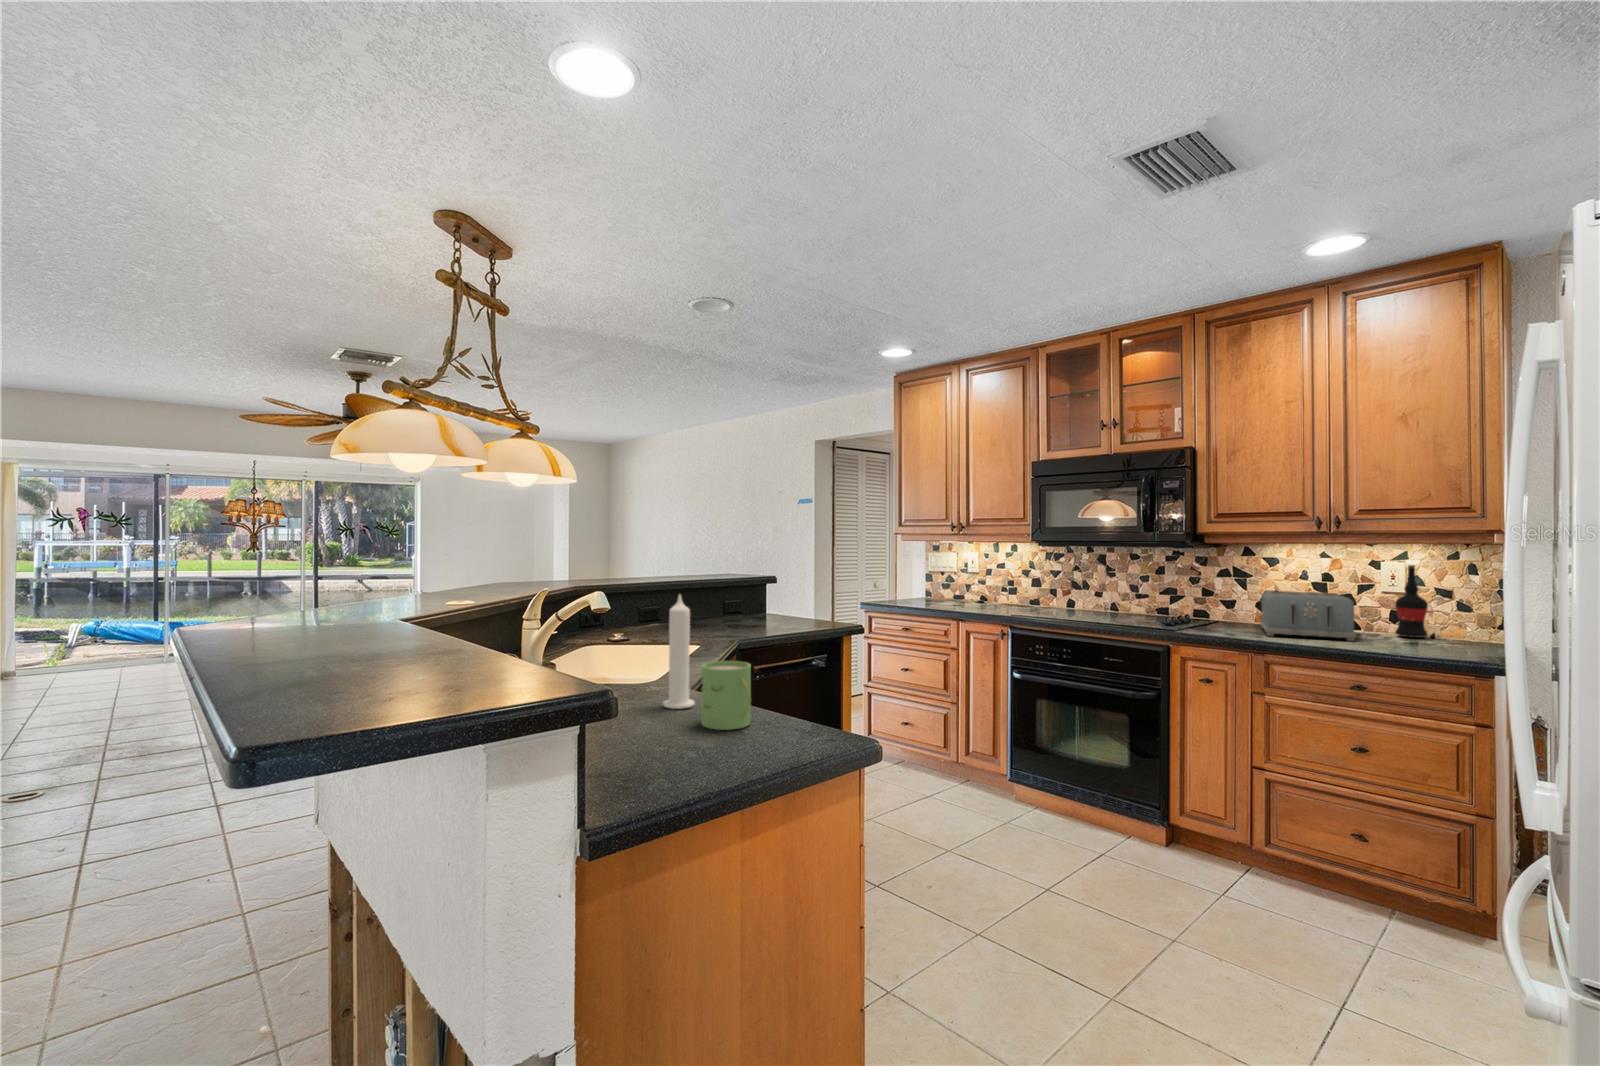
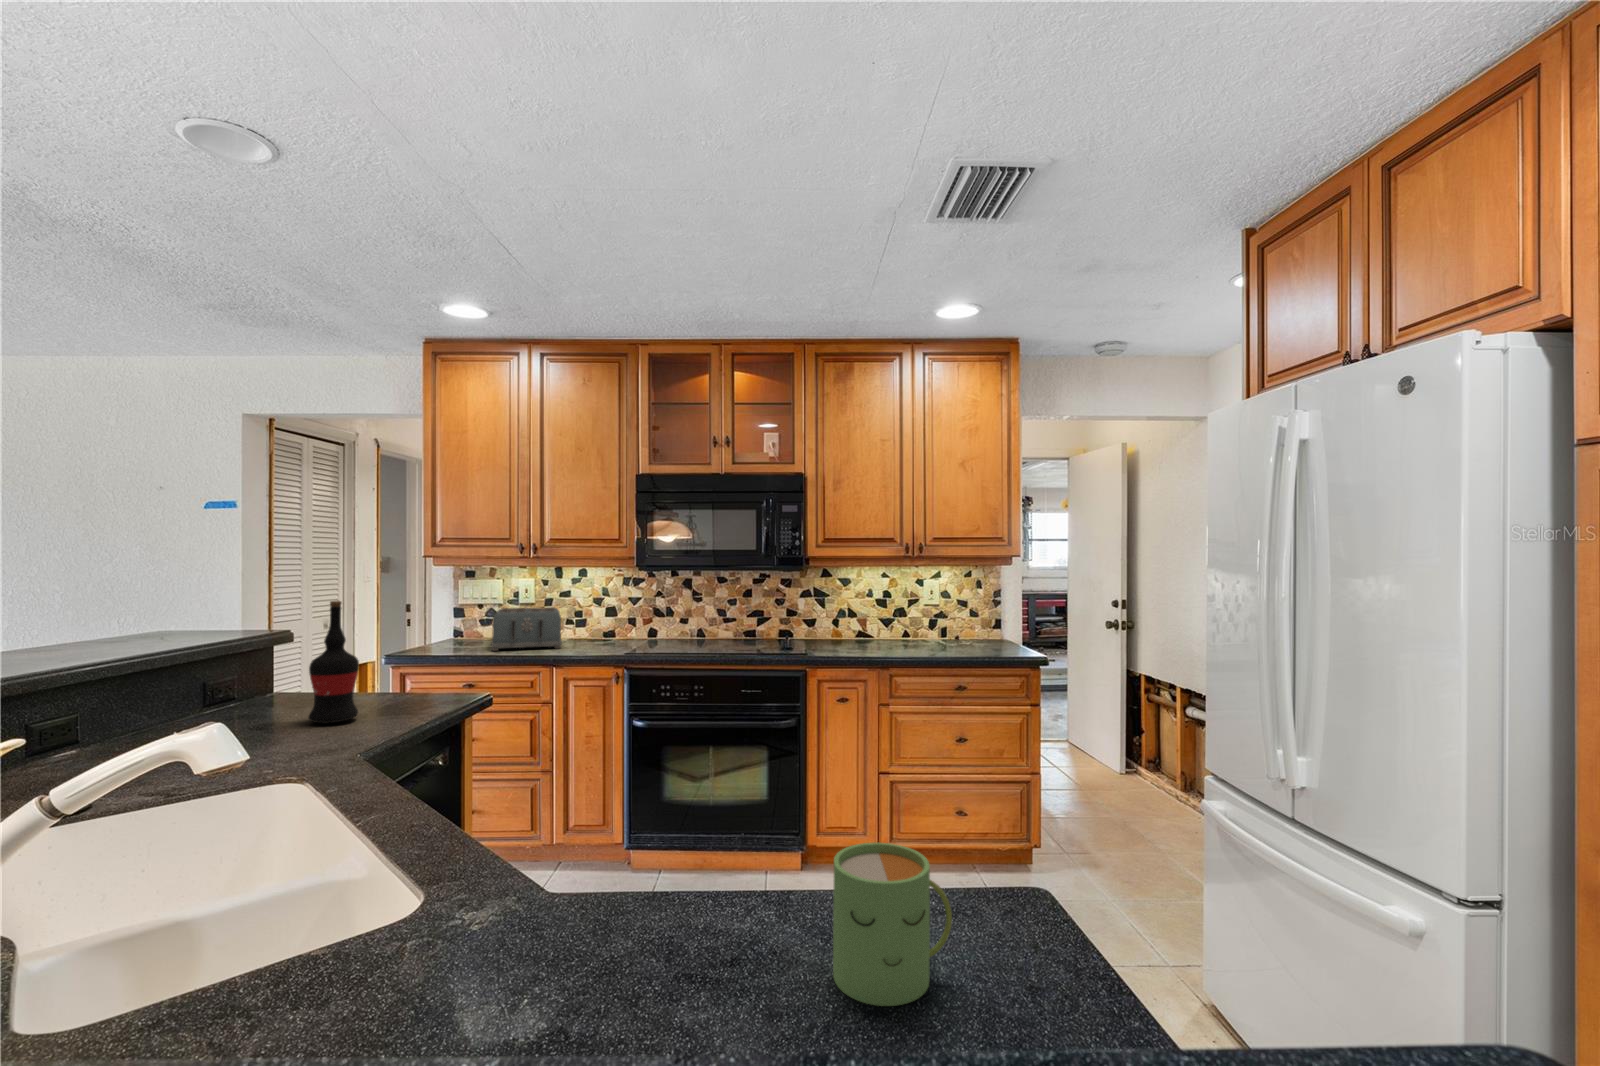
wine bottle: present [1395,565,1428,638] -> present [308,601,359,723]
toaster: present [1260,591,1356,641] -> present [491,607,562,651]
candle: present [663,595,695,709] -> none [675,733,742,990]

